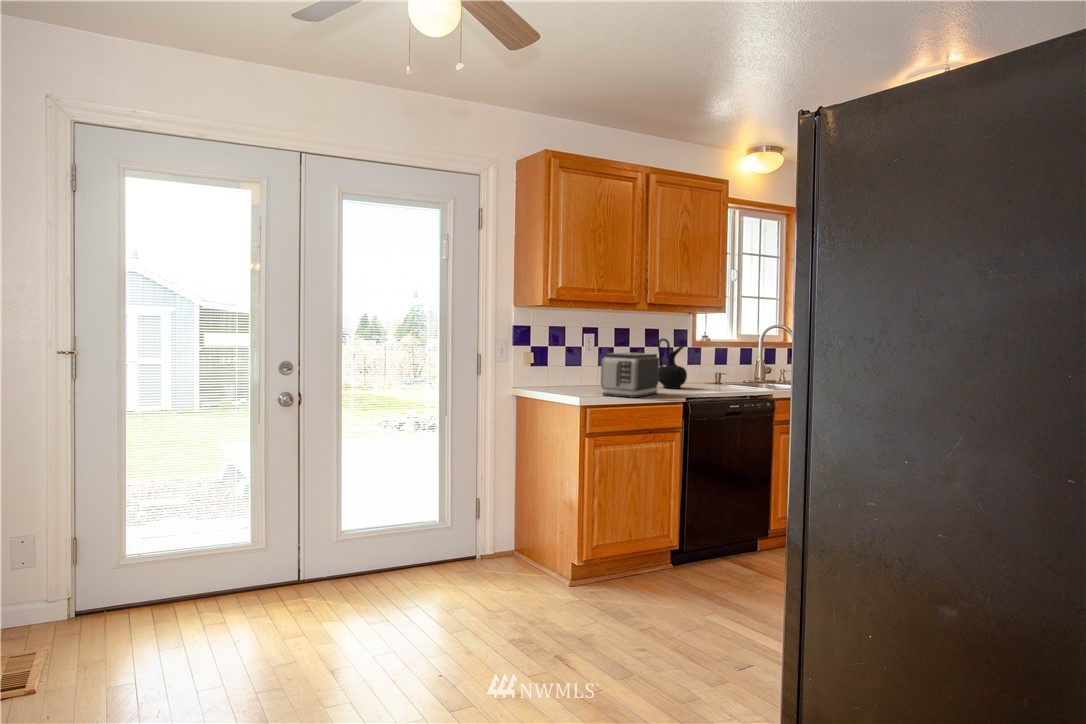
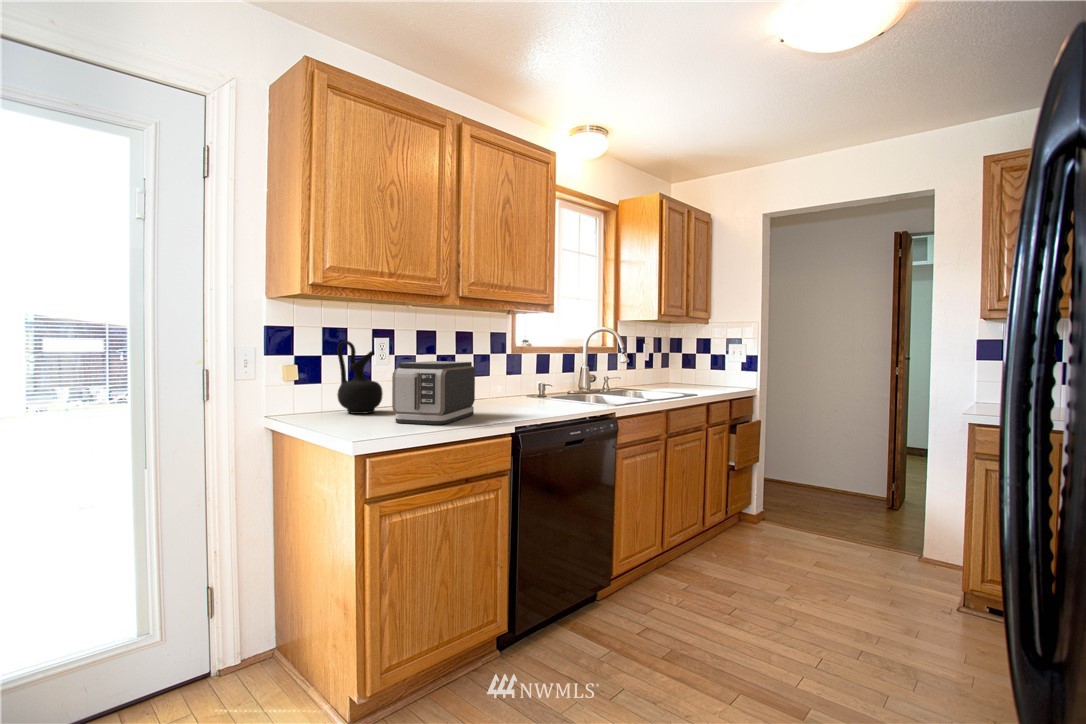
ceramic jug: present [658,339,687,388] -> present [337,341,383,414]

